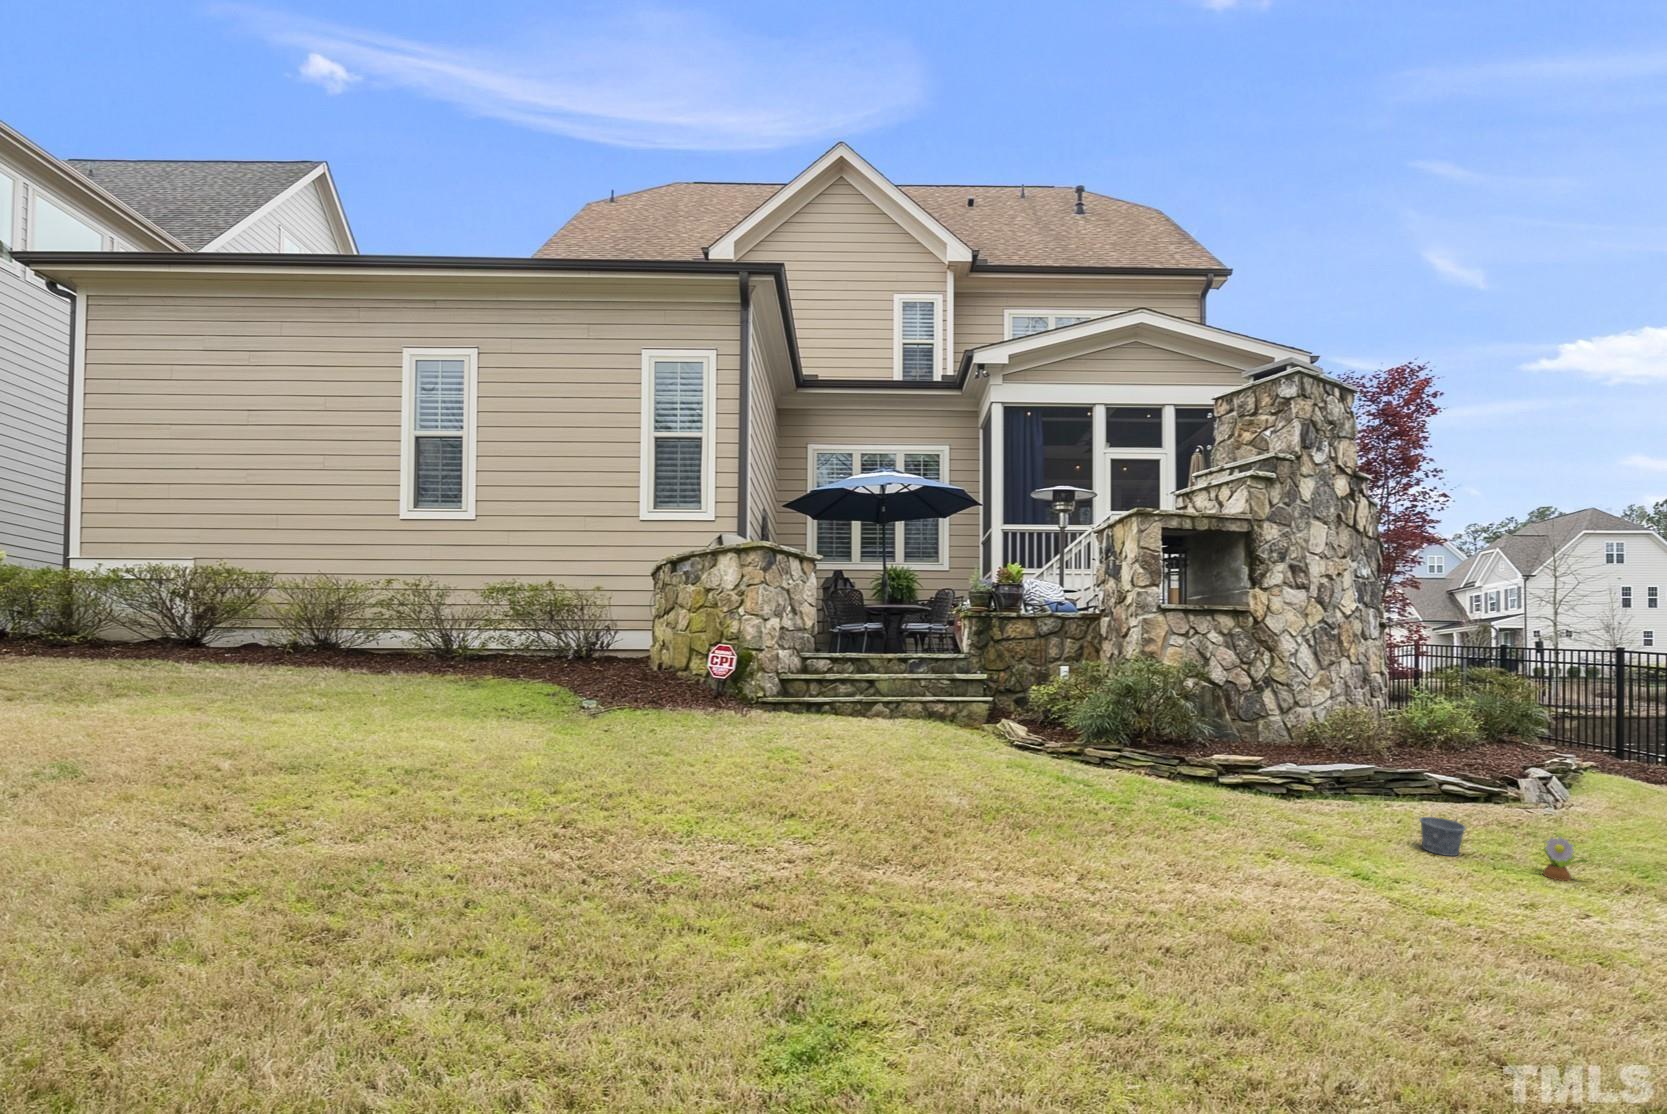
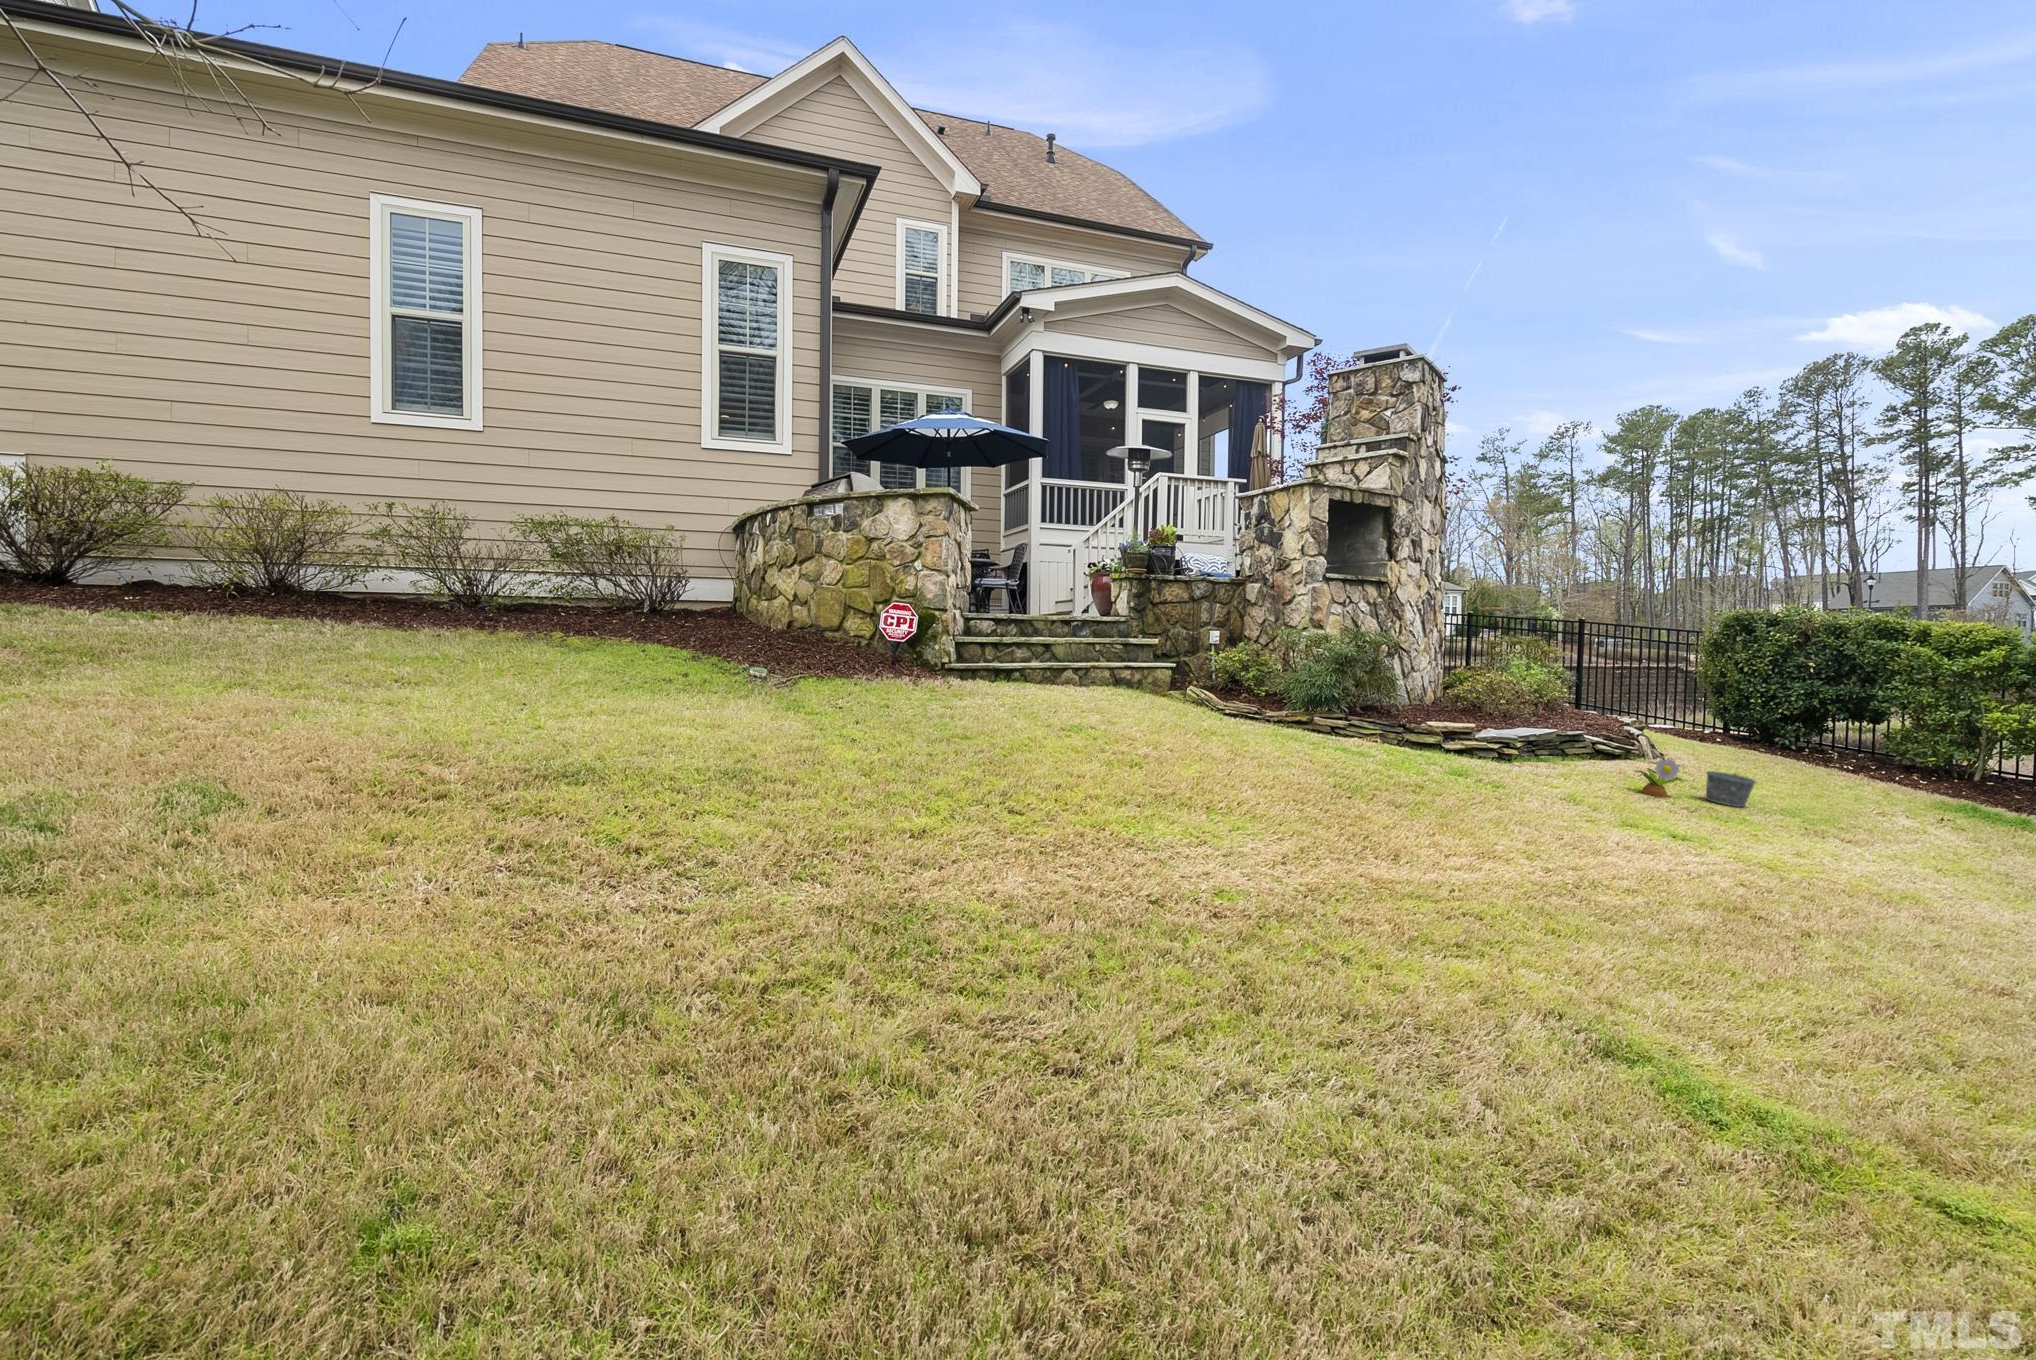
decorative plant: present [1537,837,1588,881] -> present [1635,758,1683,797]

